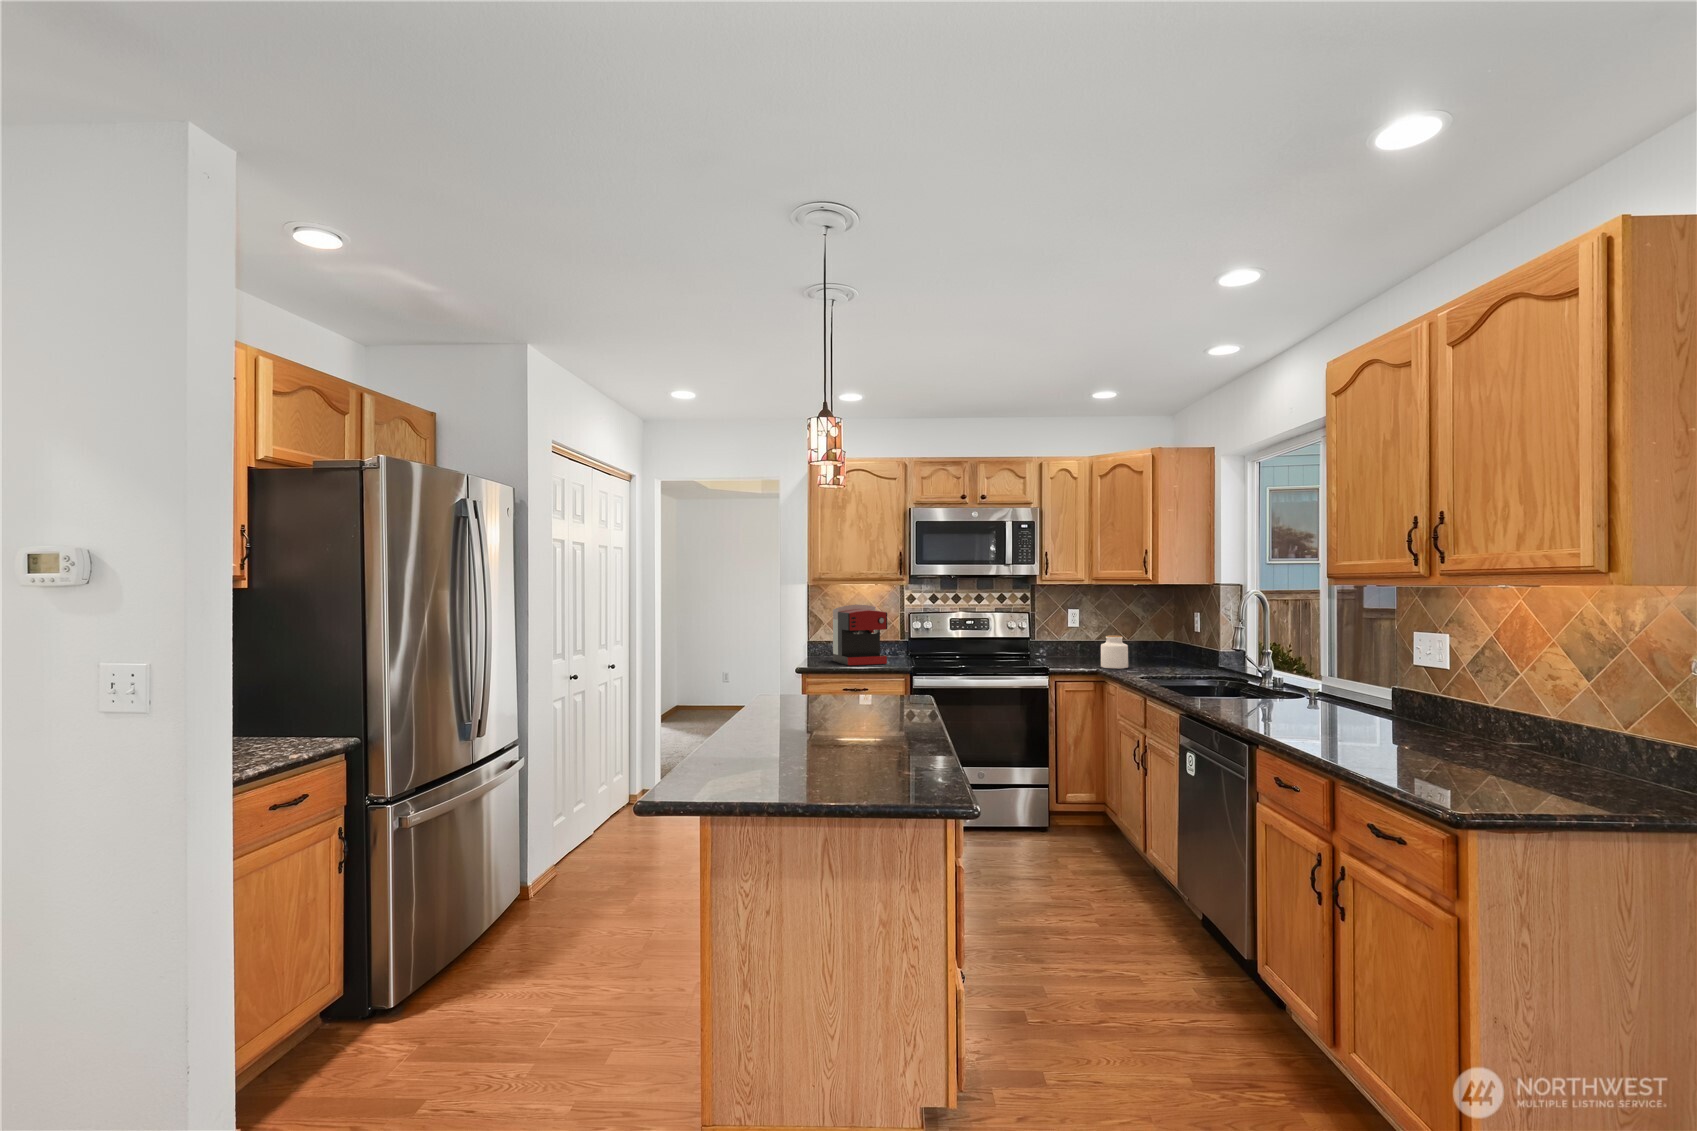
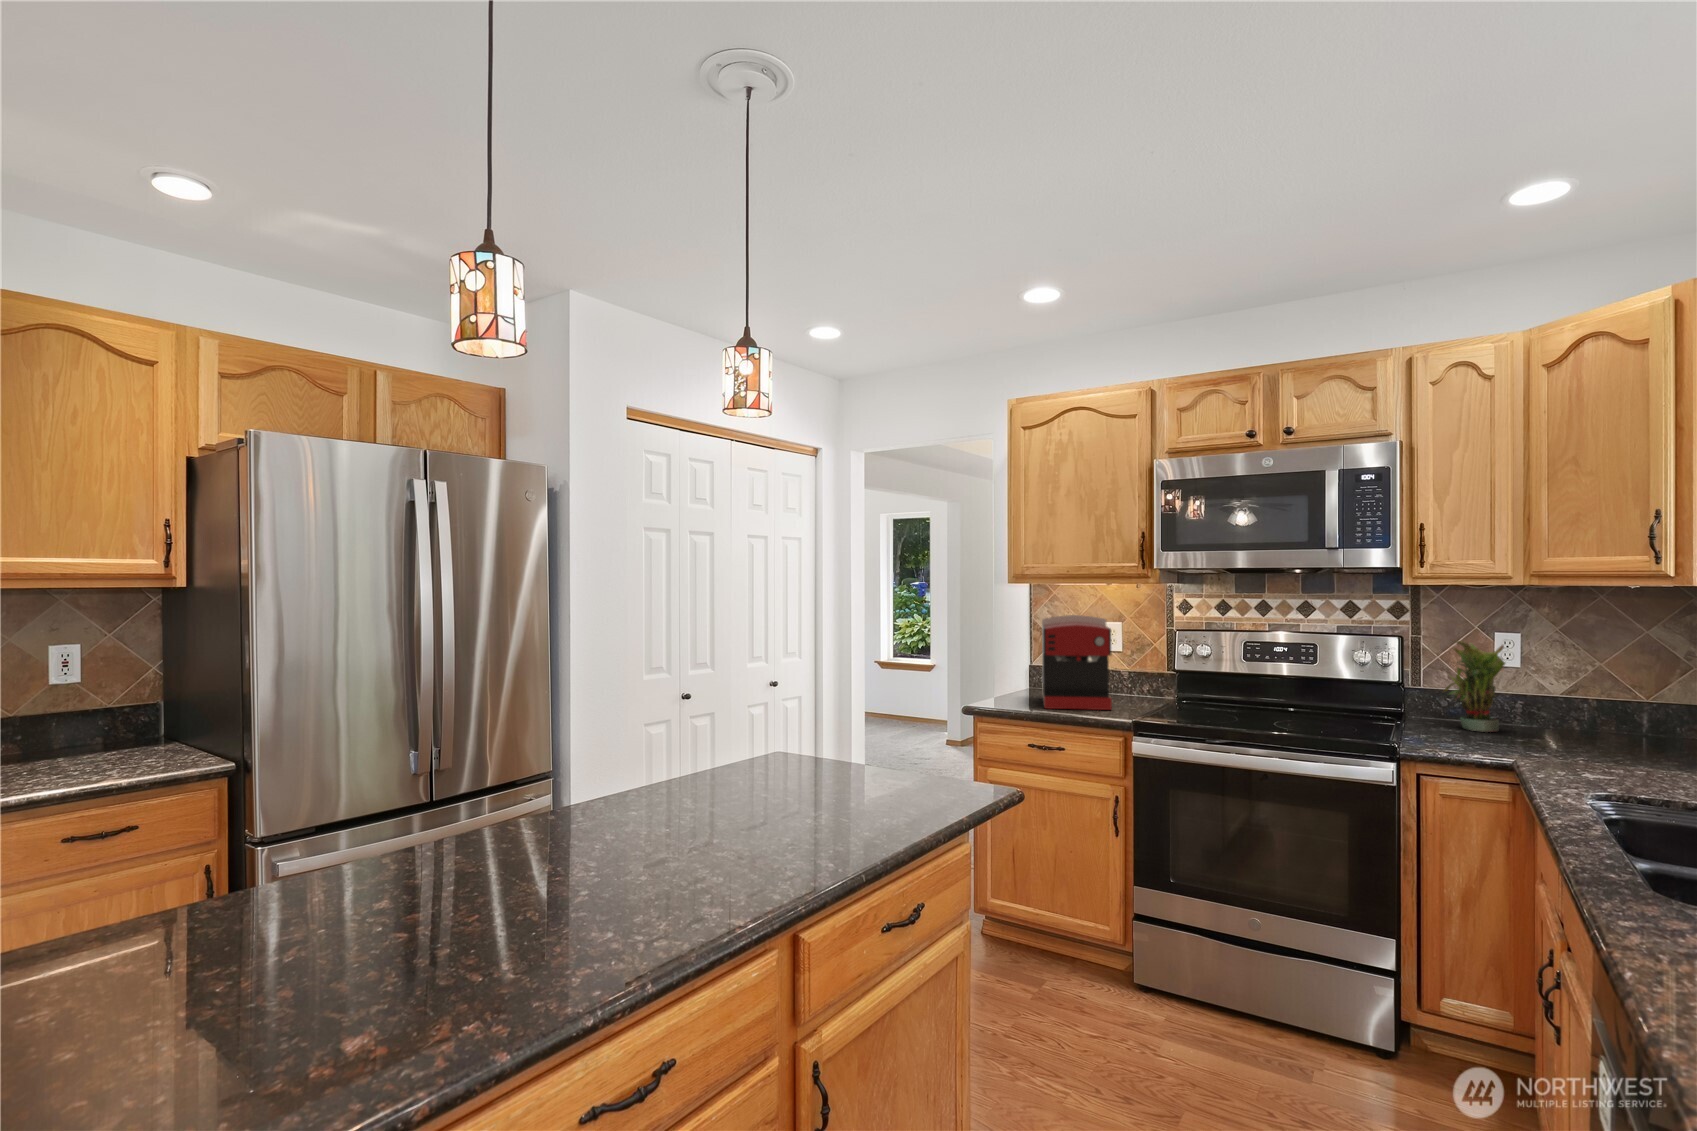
potted plant: none [1049,613,1079,661] -> present [1444,639,1505,732]
jar: present [1101,635,1128,669] -> none [1535,690,1606,762]

